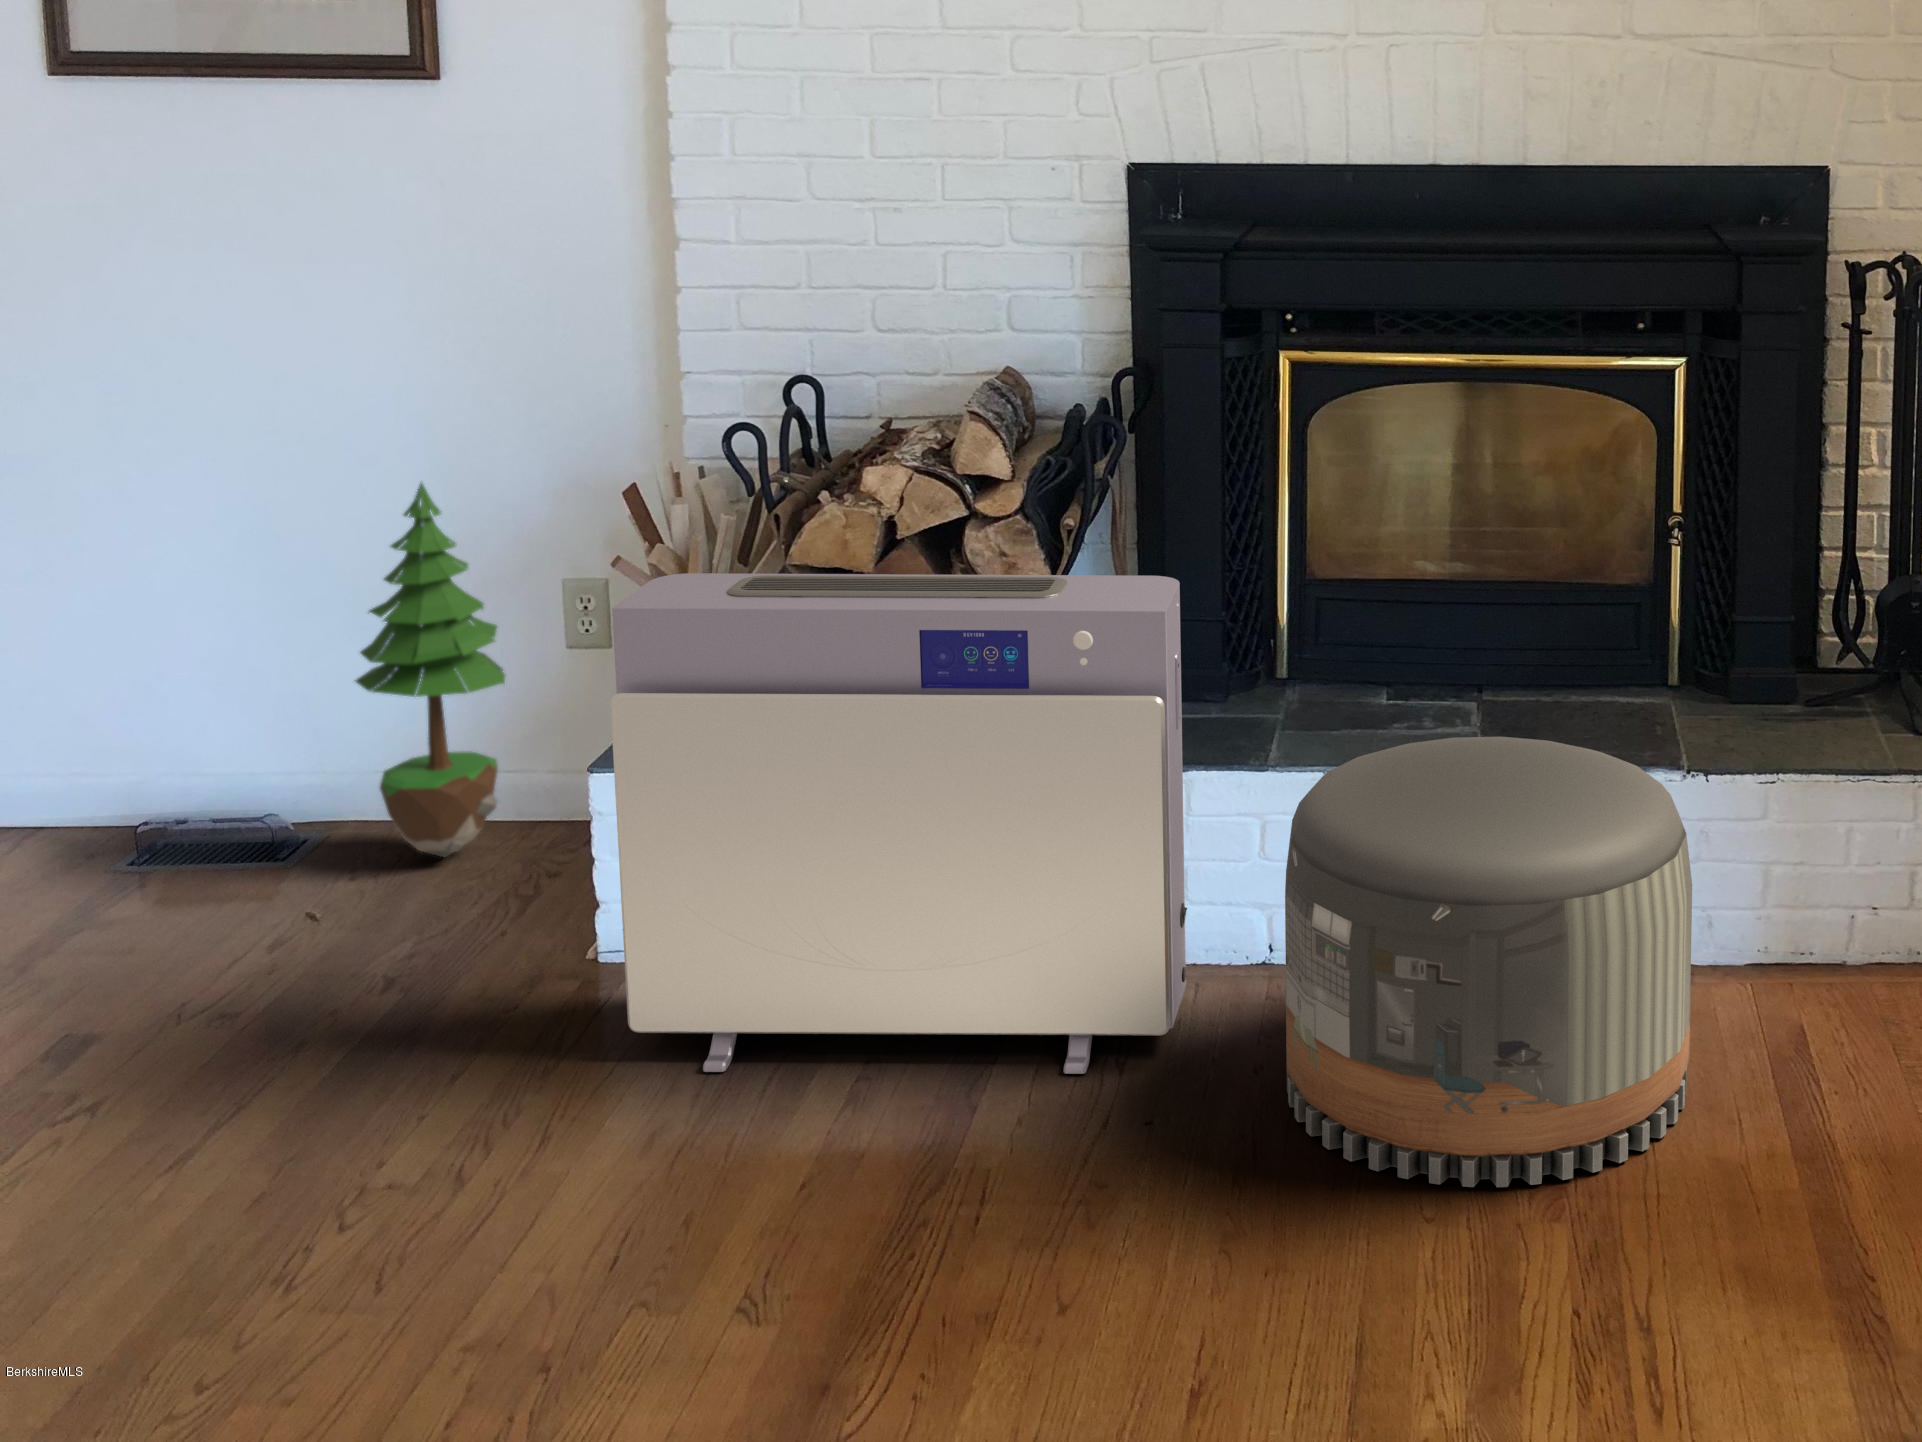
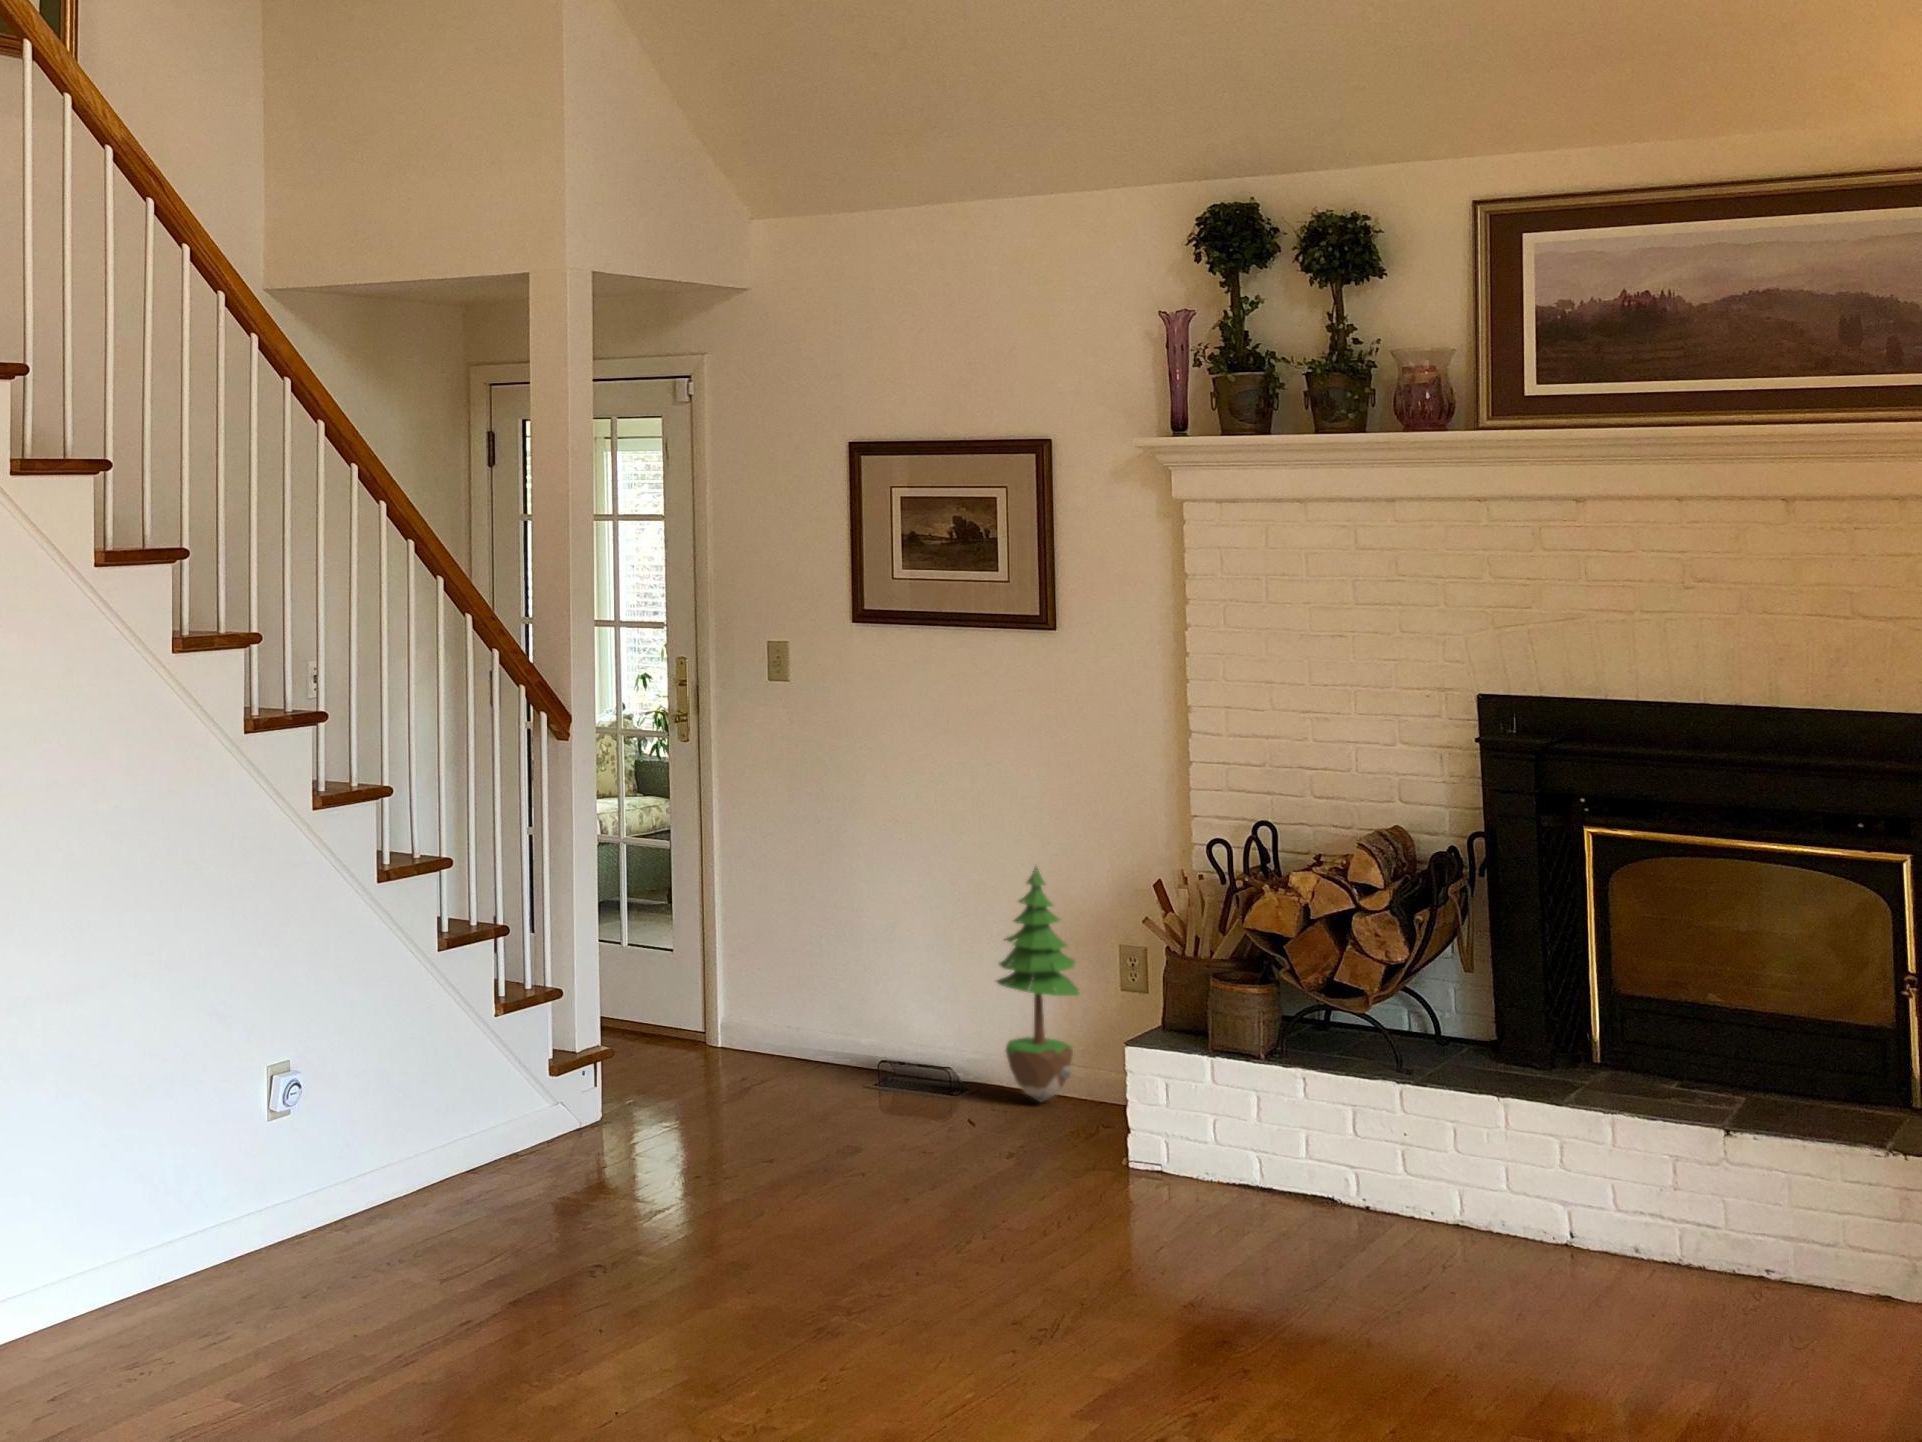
air purifier: present [610,573,1187,1074] -> none [1134,919,1497,1263]
pouf: present [1285,737,1692,1187] -> none [1546,1085,1858,1373]

